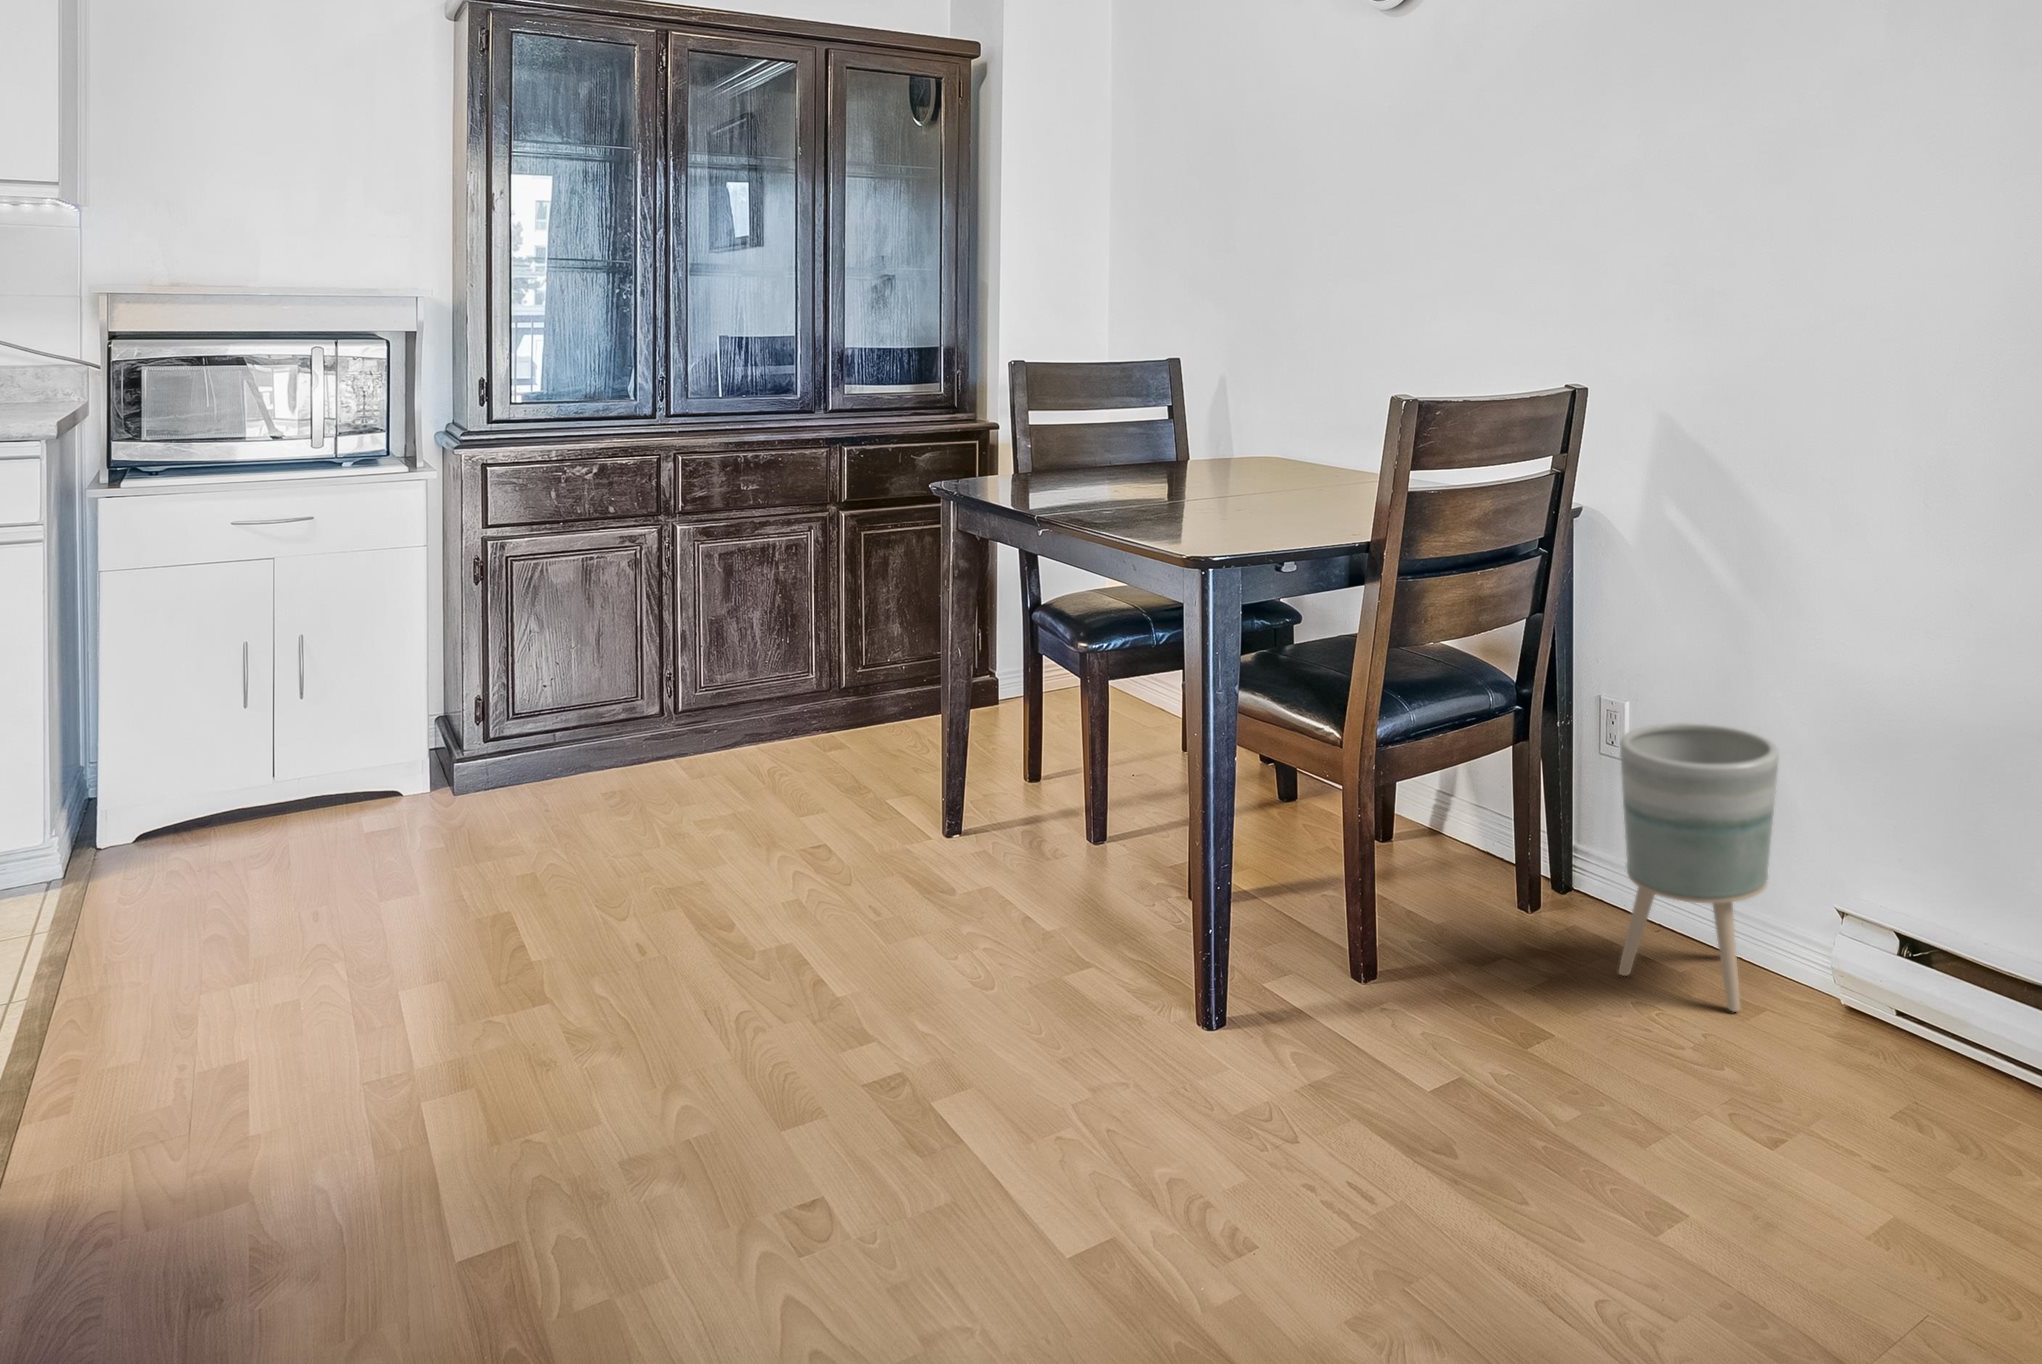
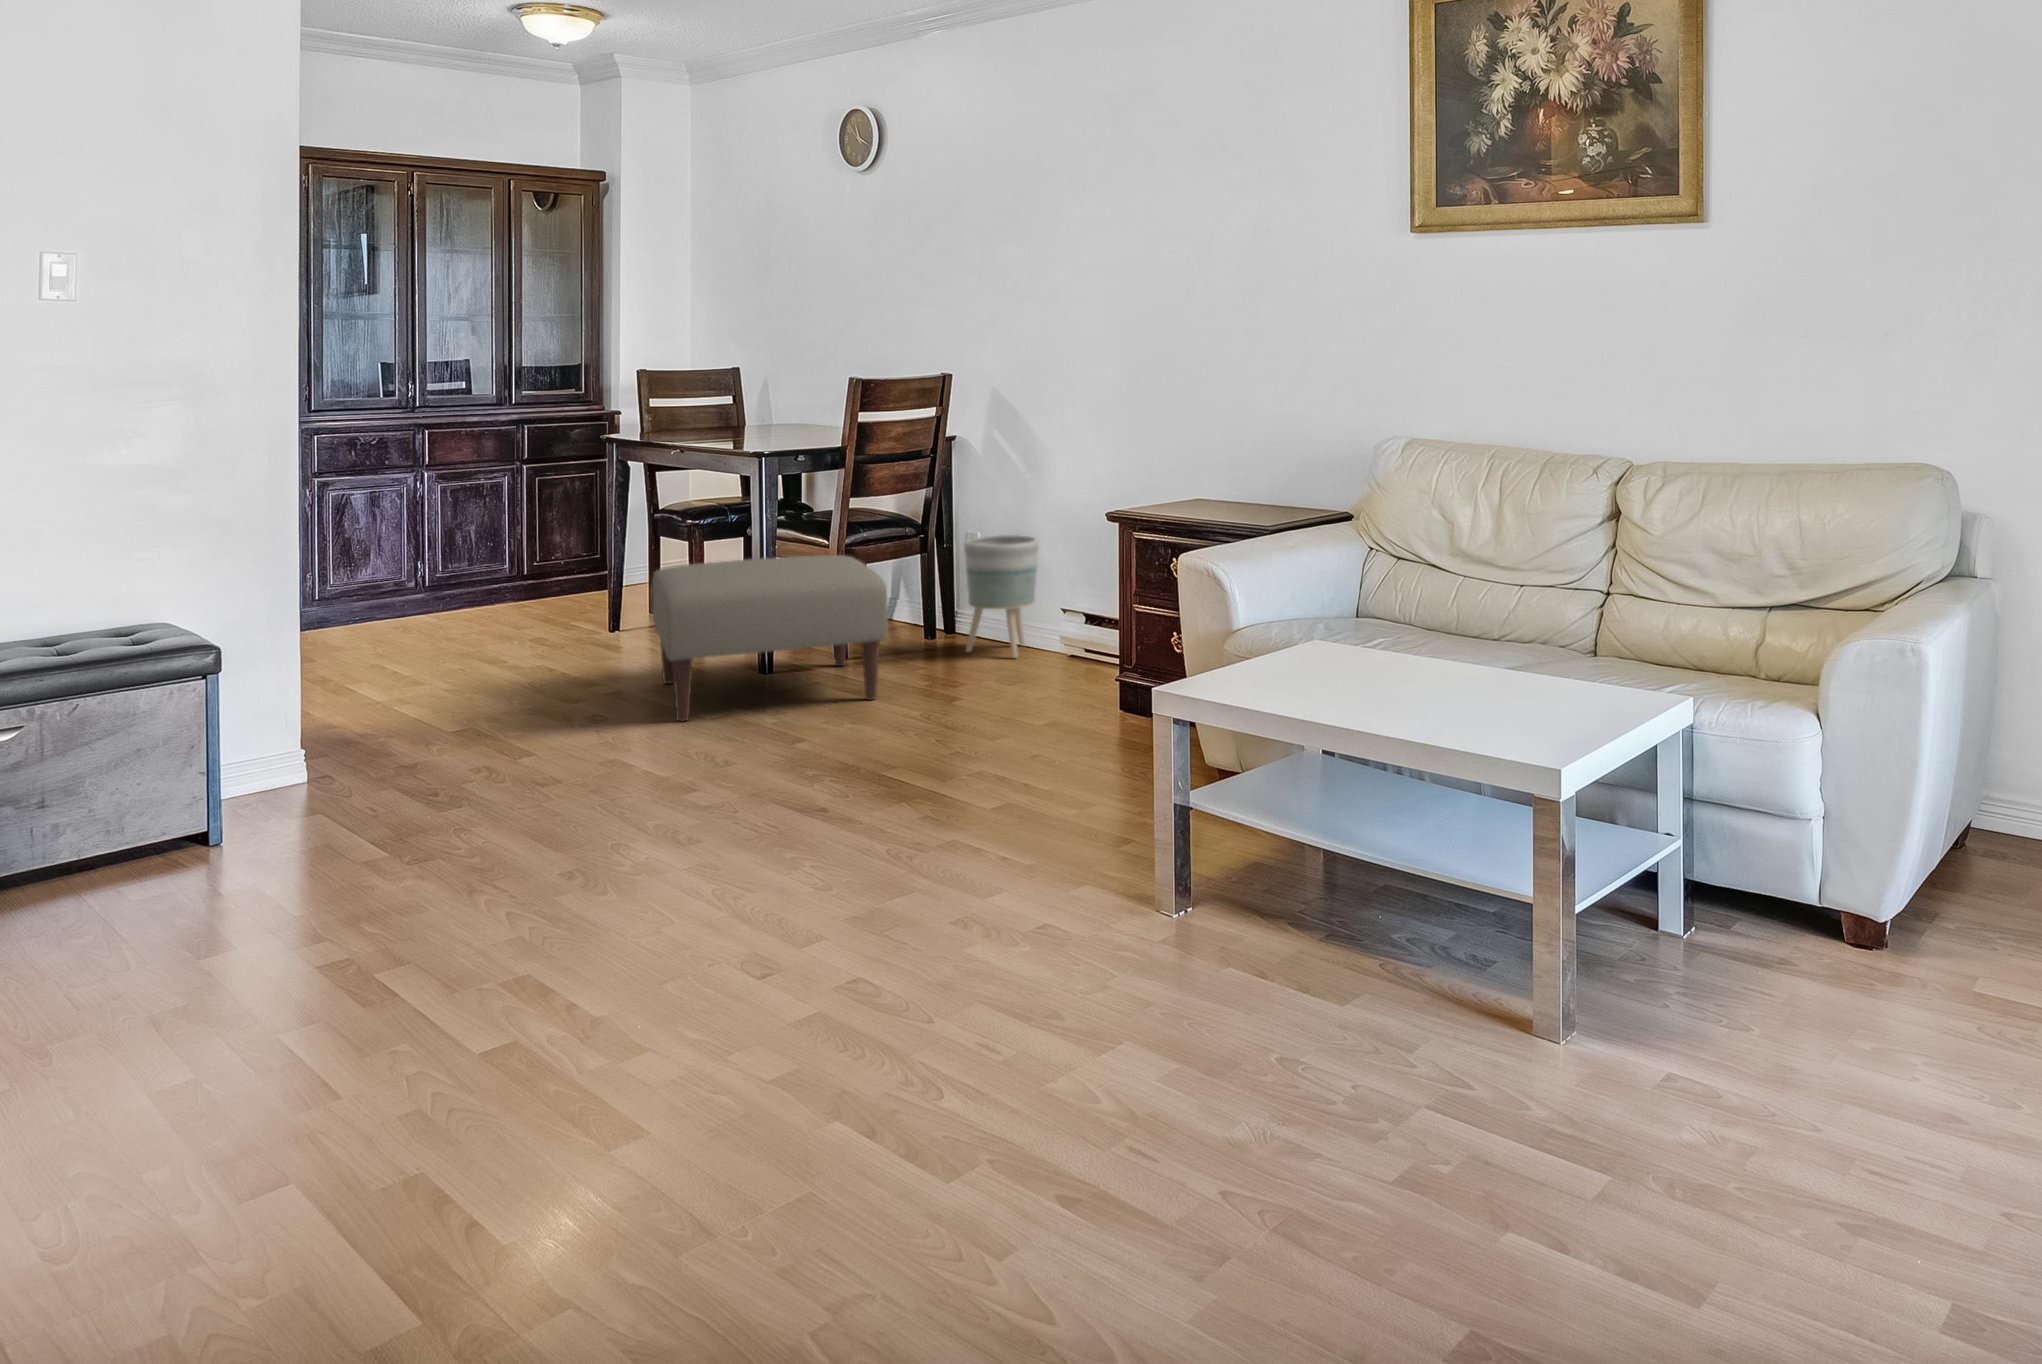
ottoman: none [985,769,1507,1252] -> present [652,555,888,721]

